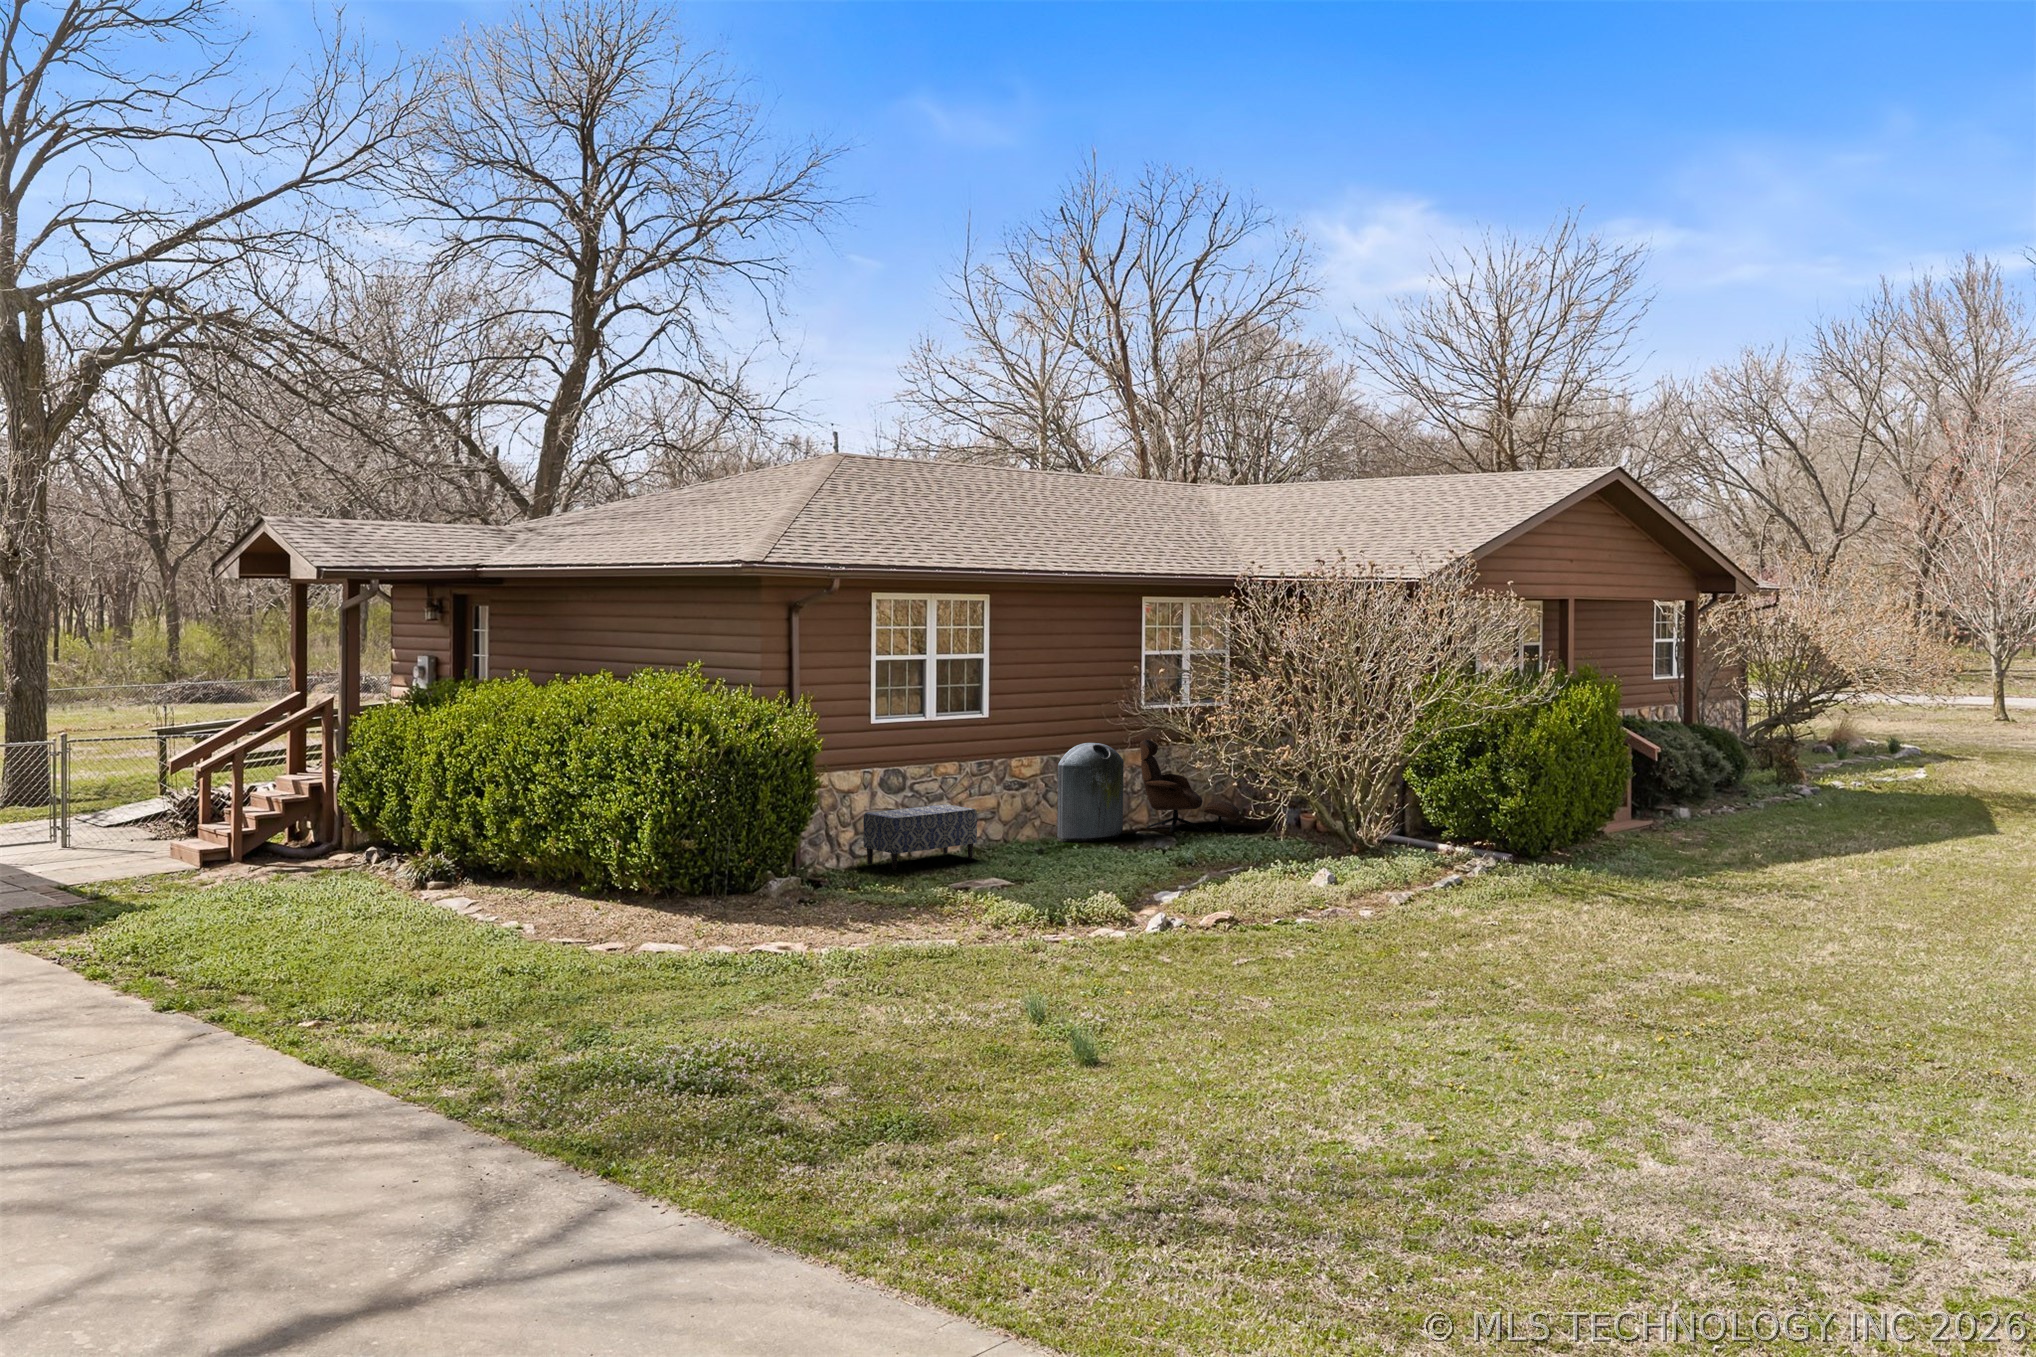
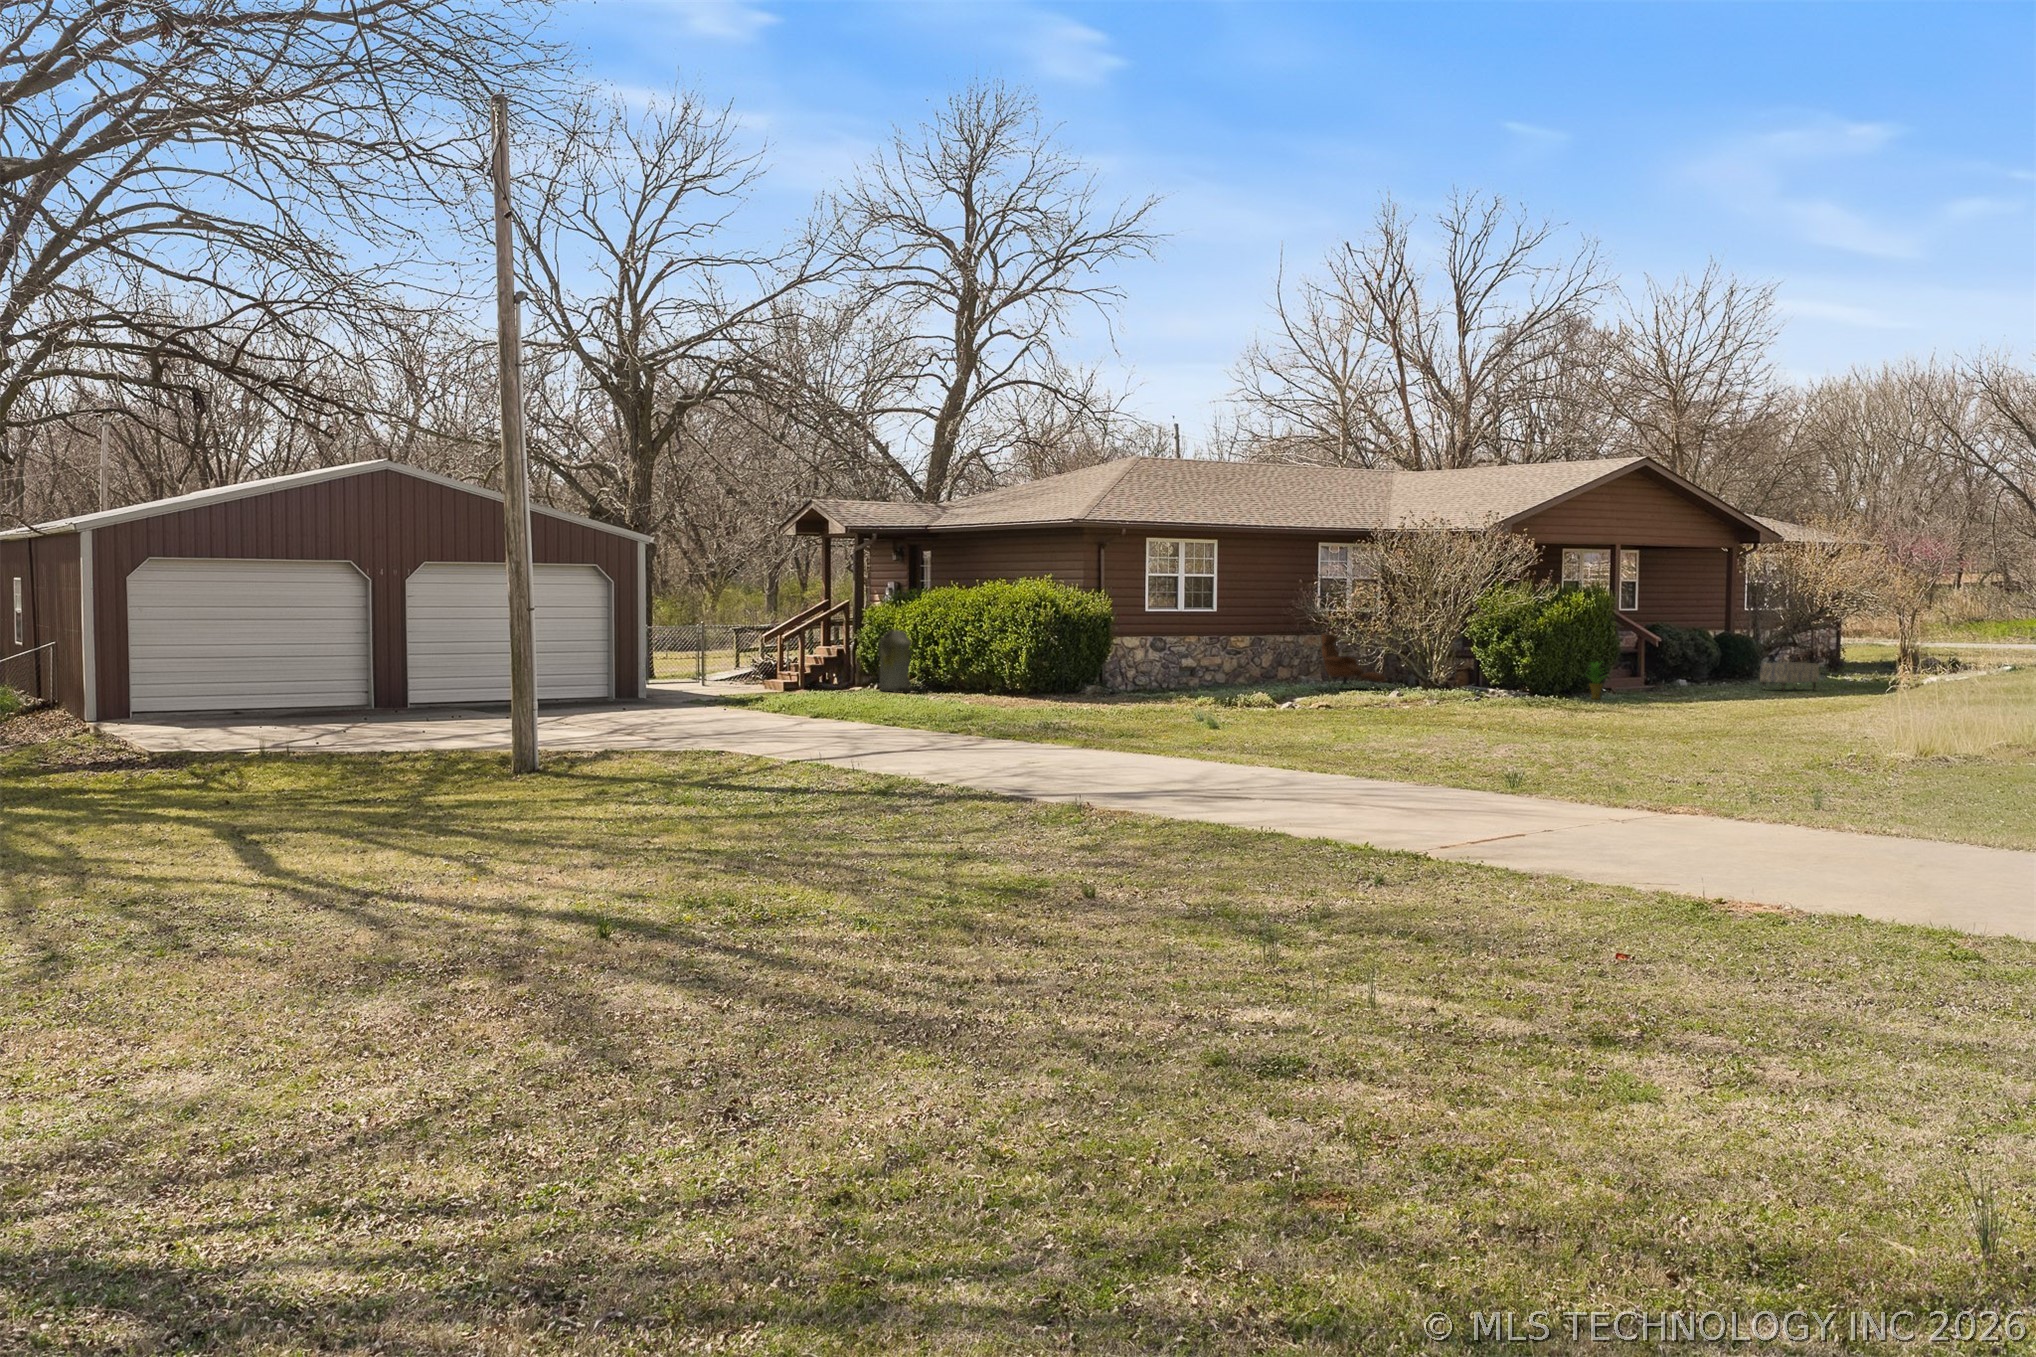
trash can: present [1057,743,1124,842] -> present [880,630,914,693]
potted plant: none [1575,796,1626,858] -> present [1587,662,1605,699]
bench: present [863,804,977,870] -> present [1760,662,1819,691]

